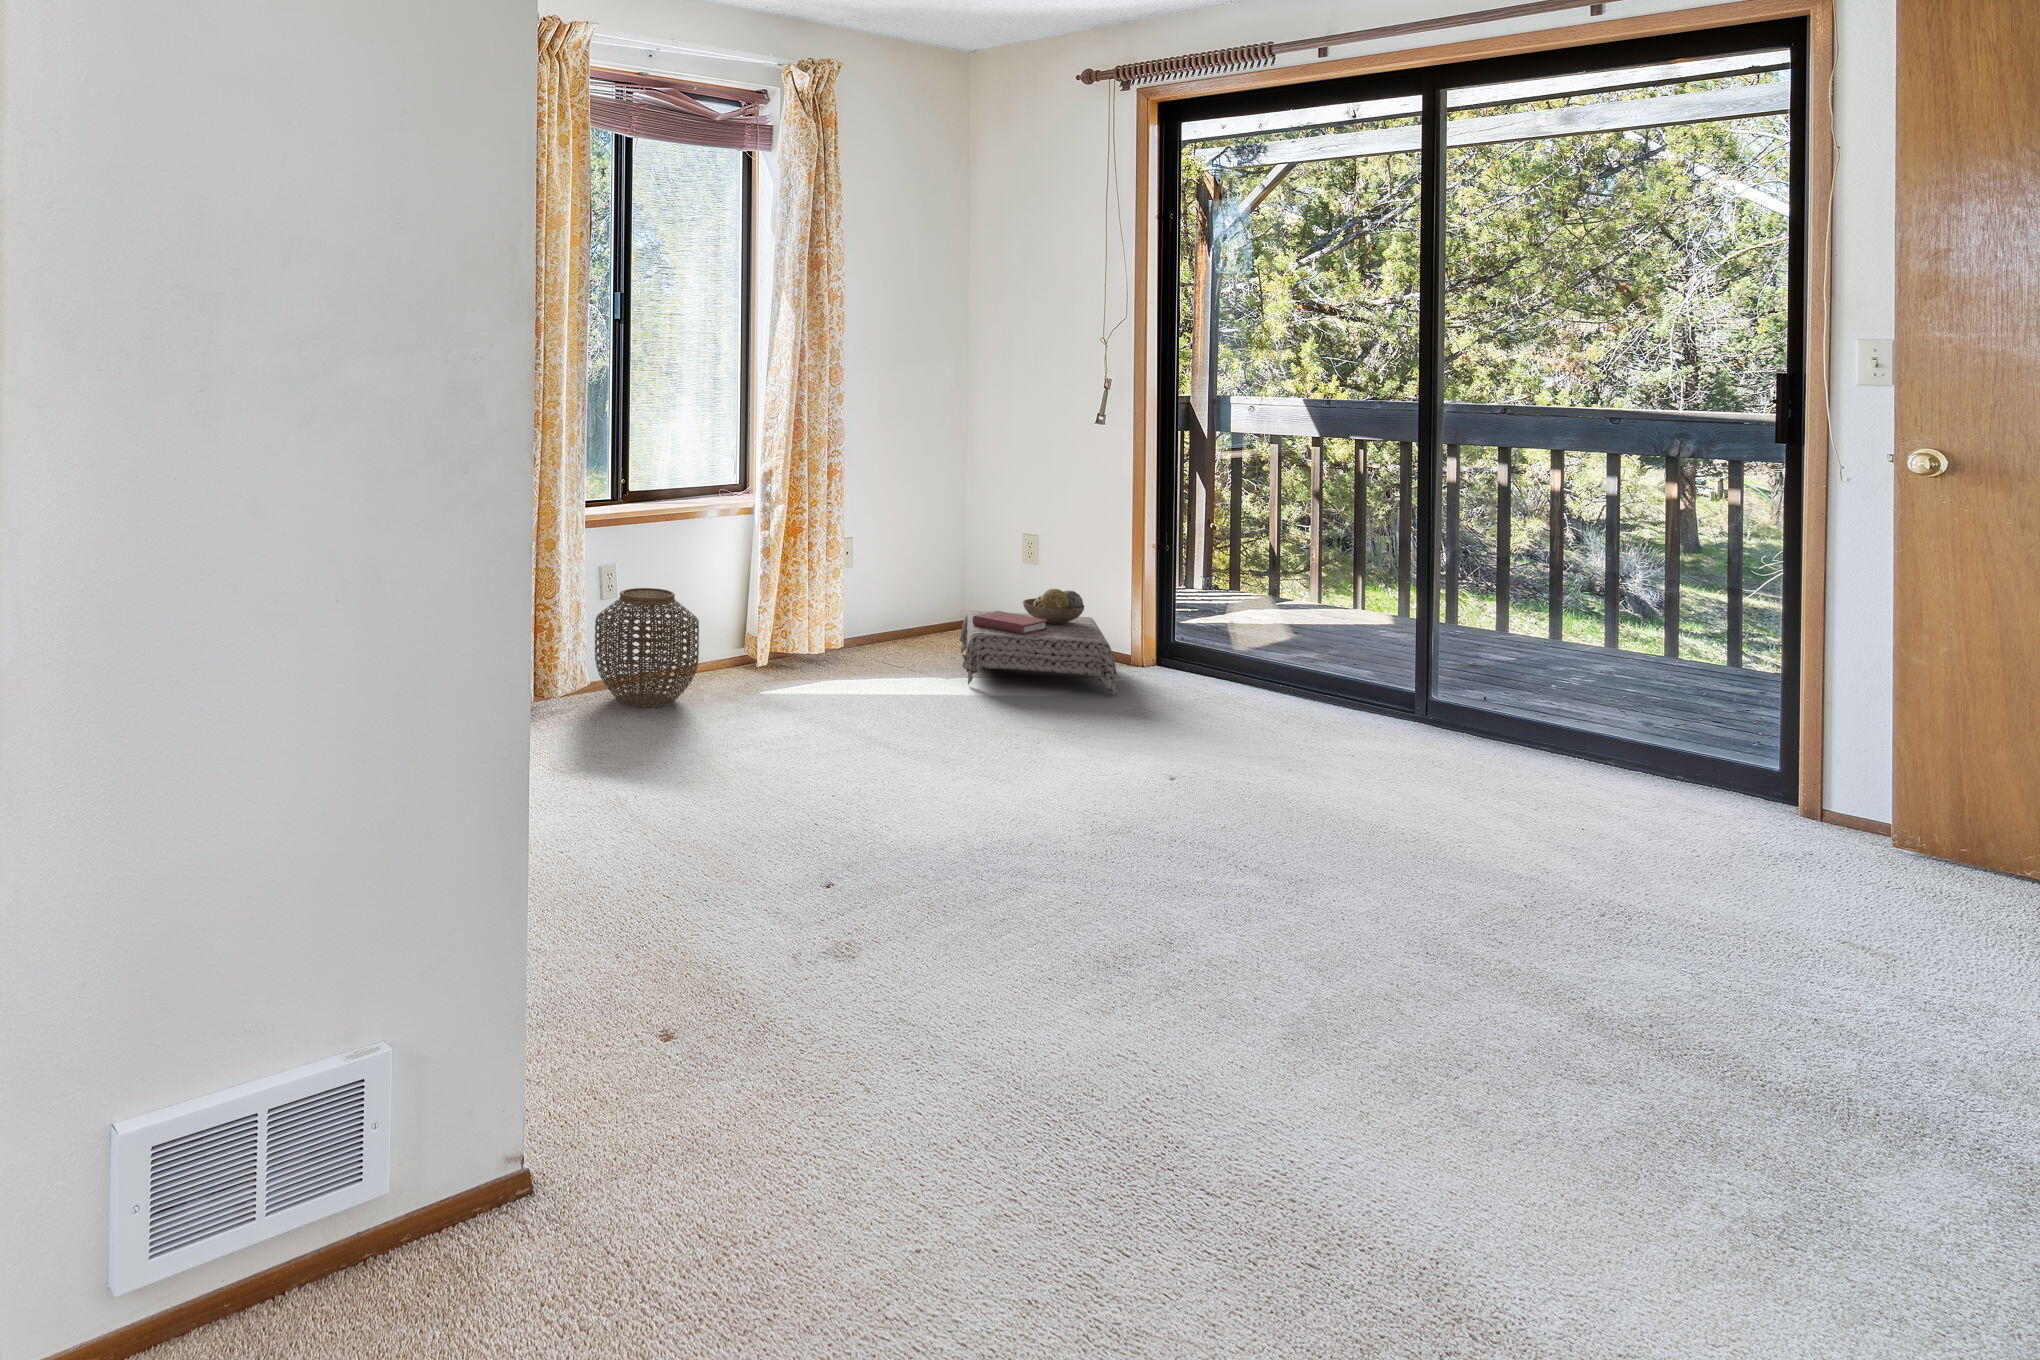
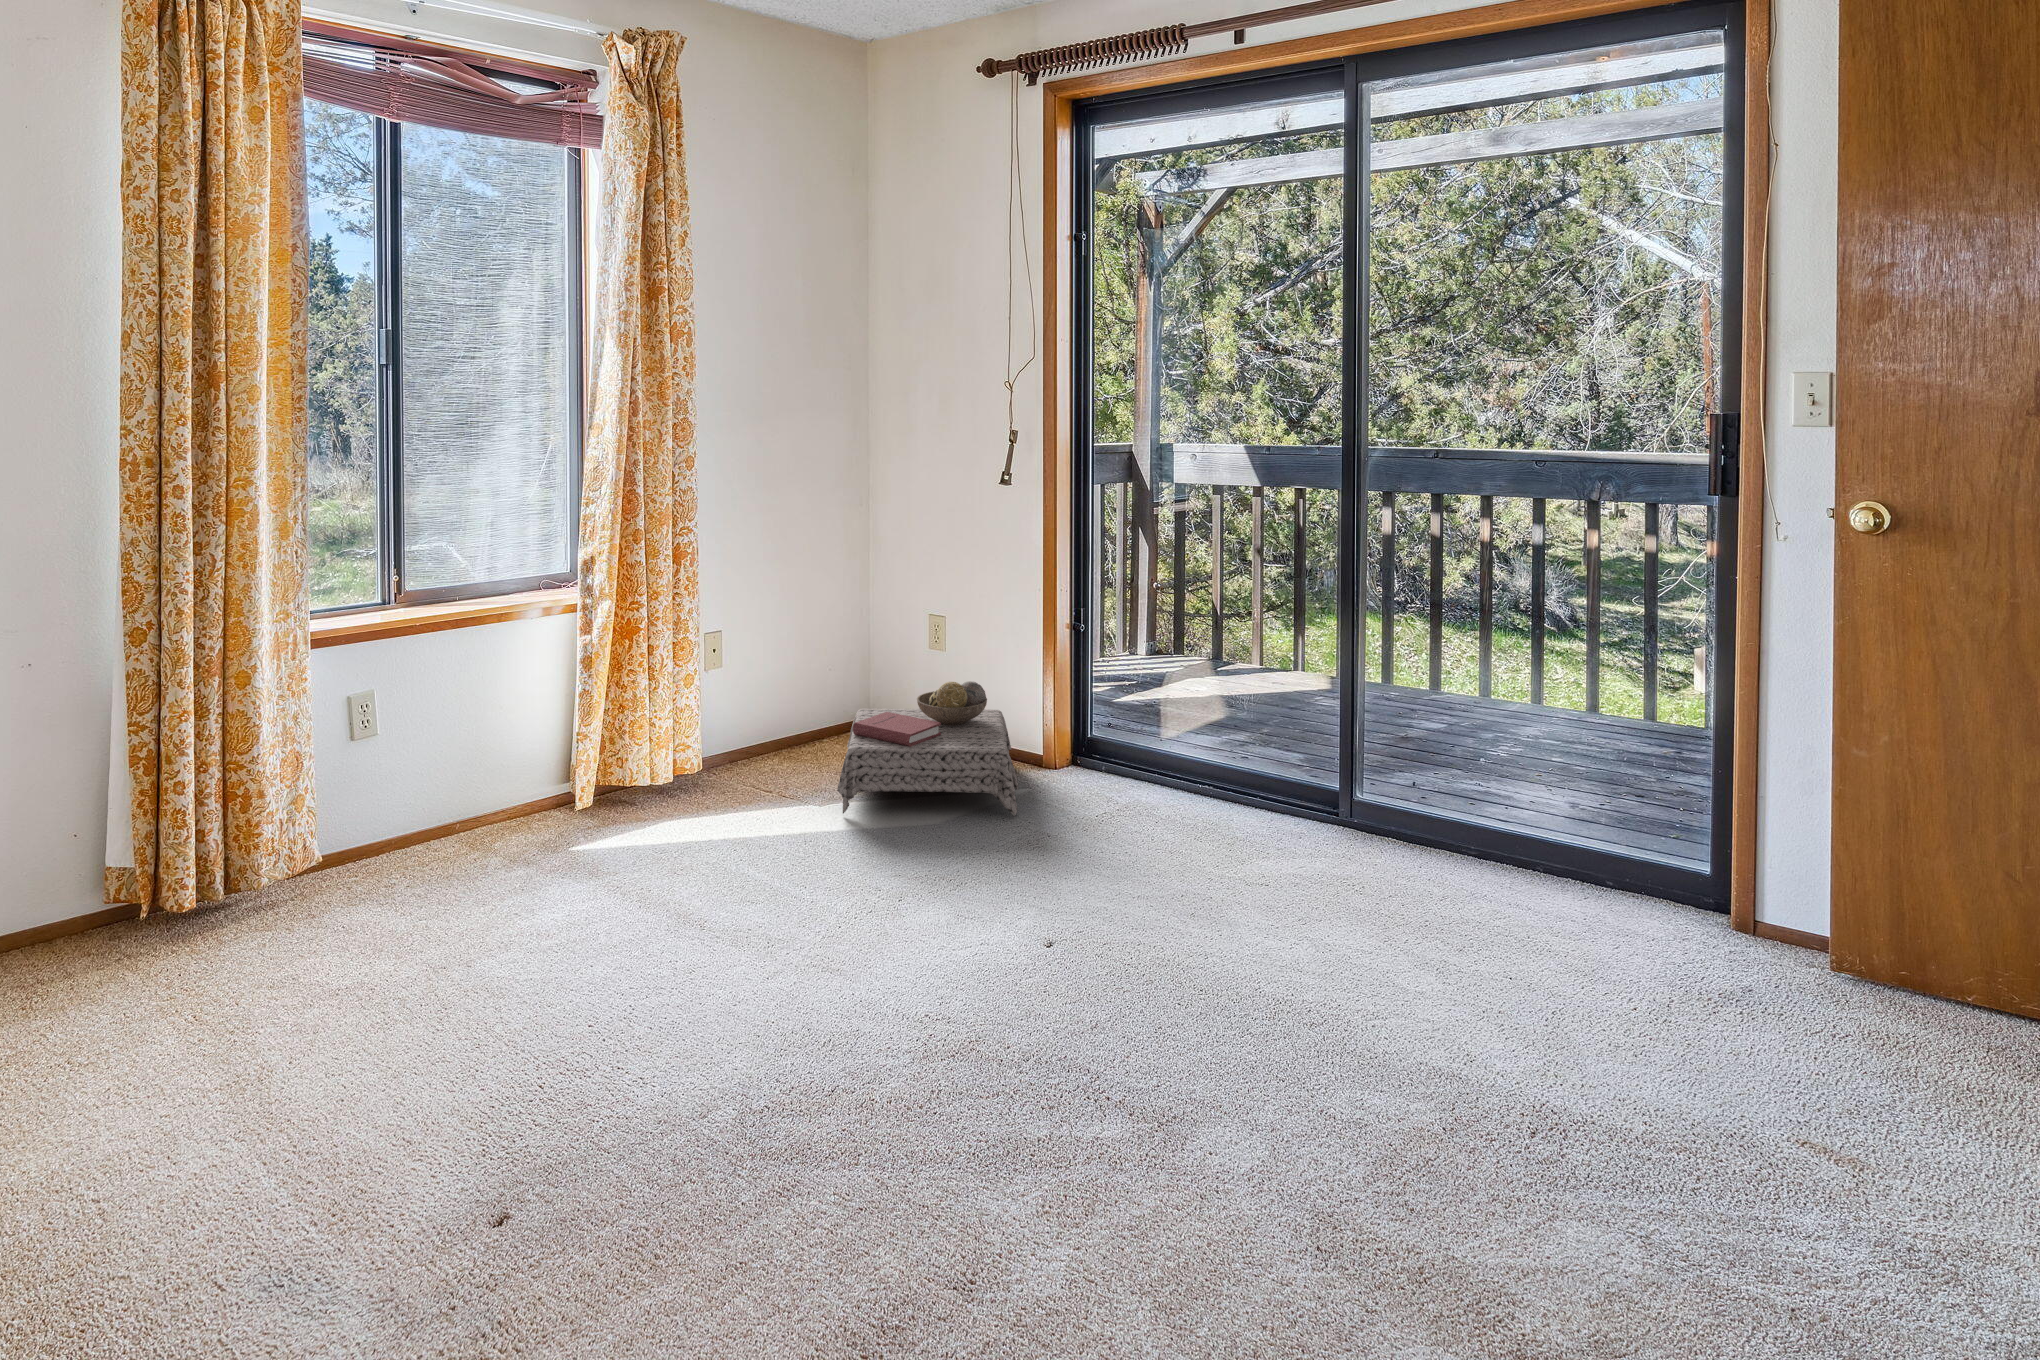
woven basket: present [595,588,699,707] -> none [326,727,475,897]

